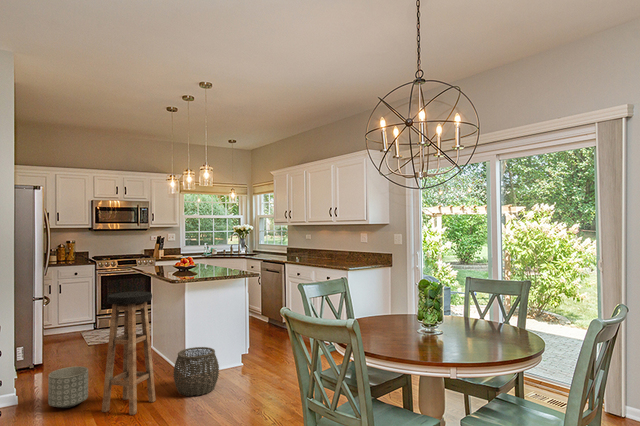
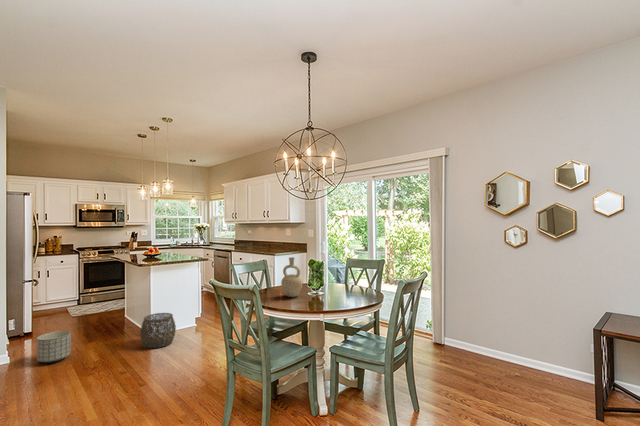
vase: none [378,276,411,337] -> present [281,257,303,297]
bar stool: present [102,291,156,415] -> none [81,273,126,364]

